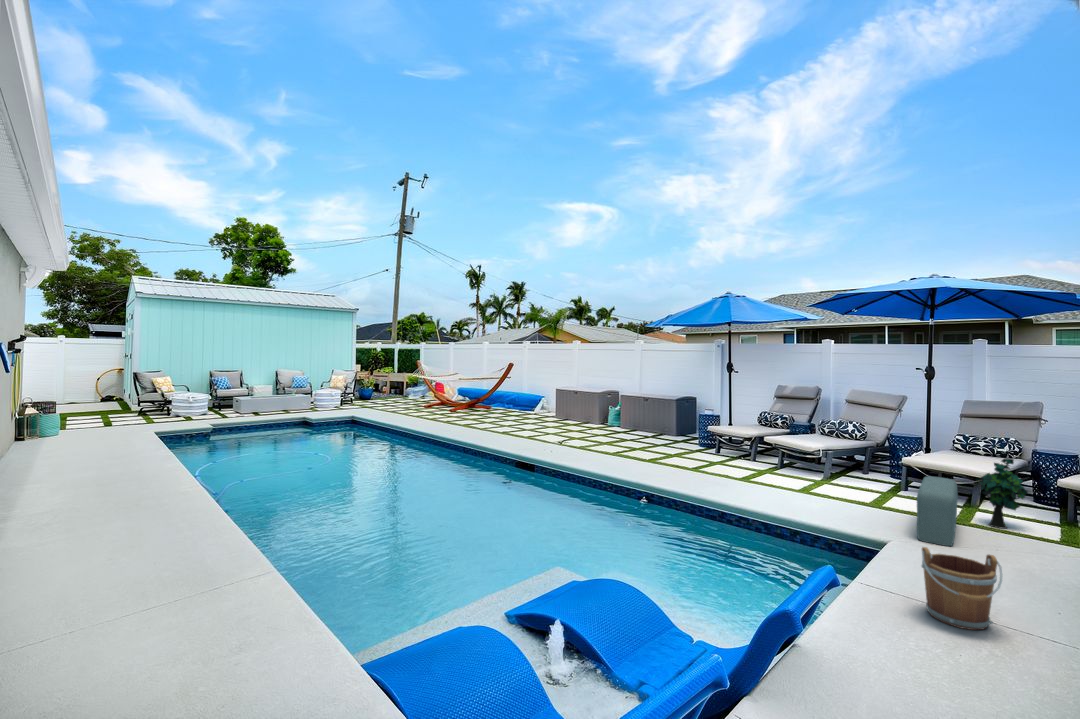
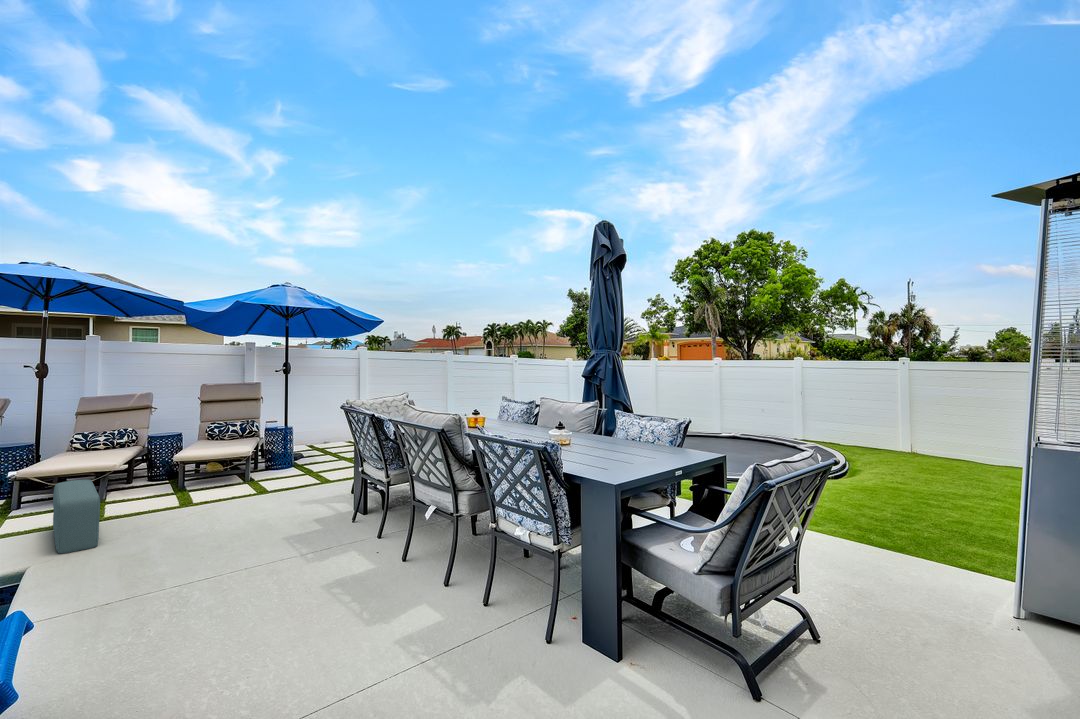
decorative plant: present [974,459,1028,529] -> none [105,447,156,515]
bucket: present [921,547,1002,630] -> none [96,537,174,622]

